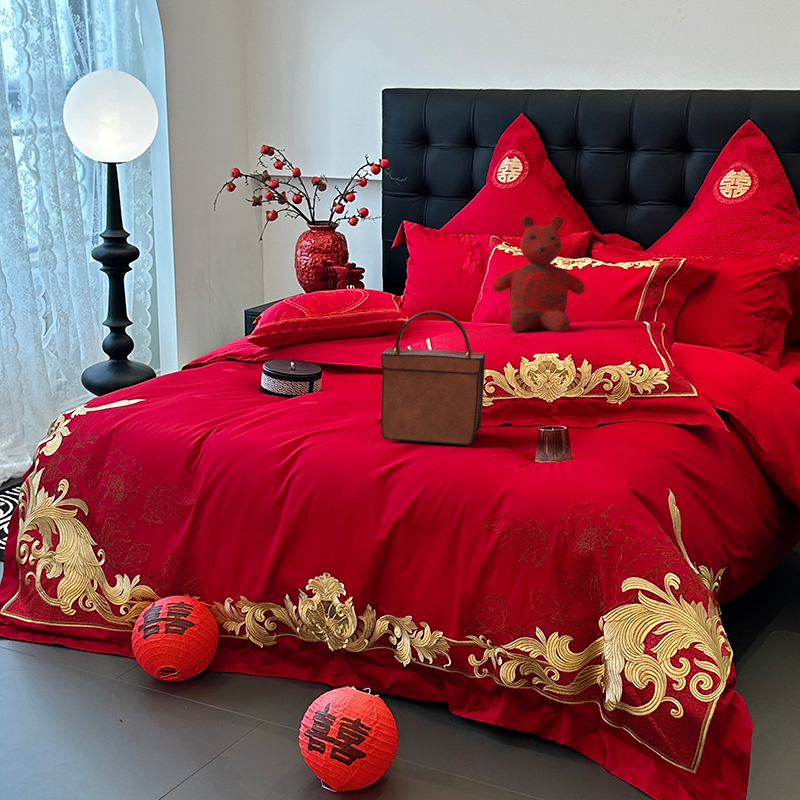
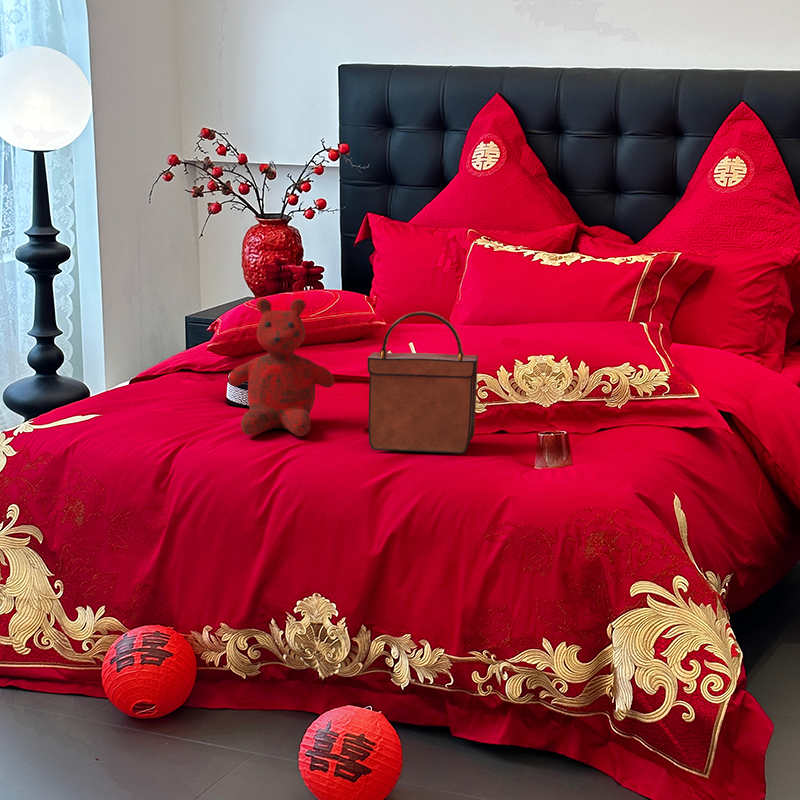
teddy bear: present [493,215,585,332] -> present [228,298,335,436]

